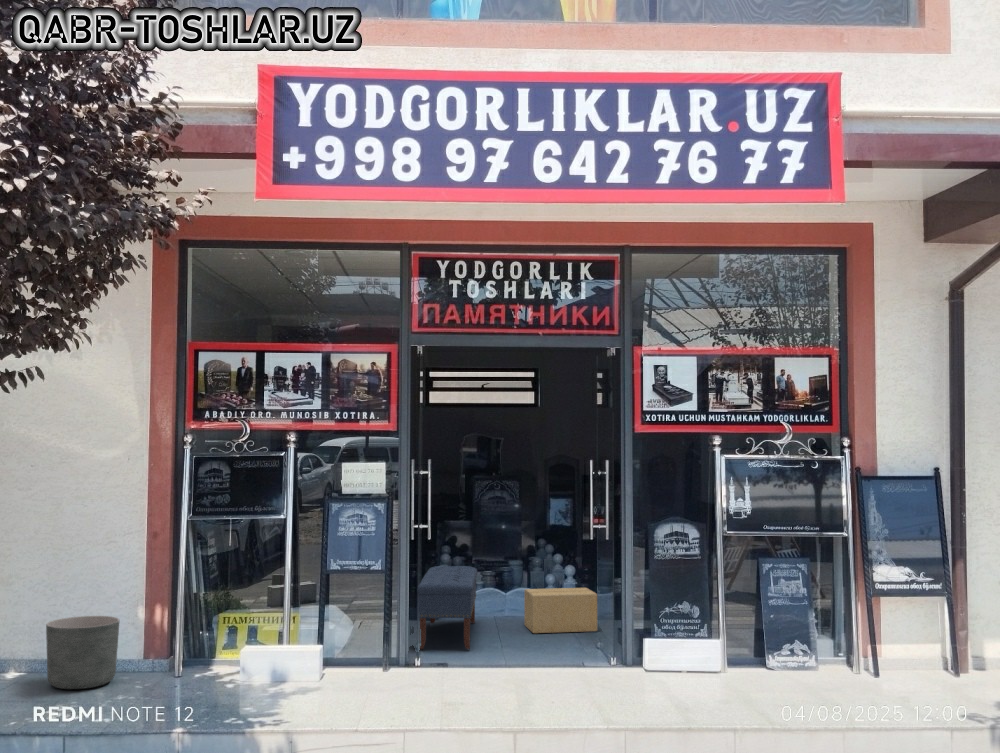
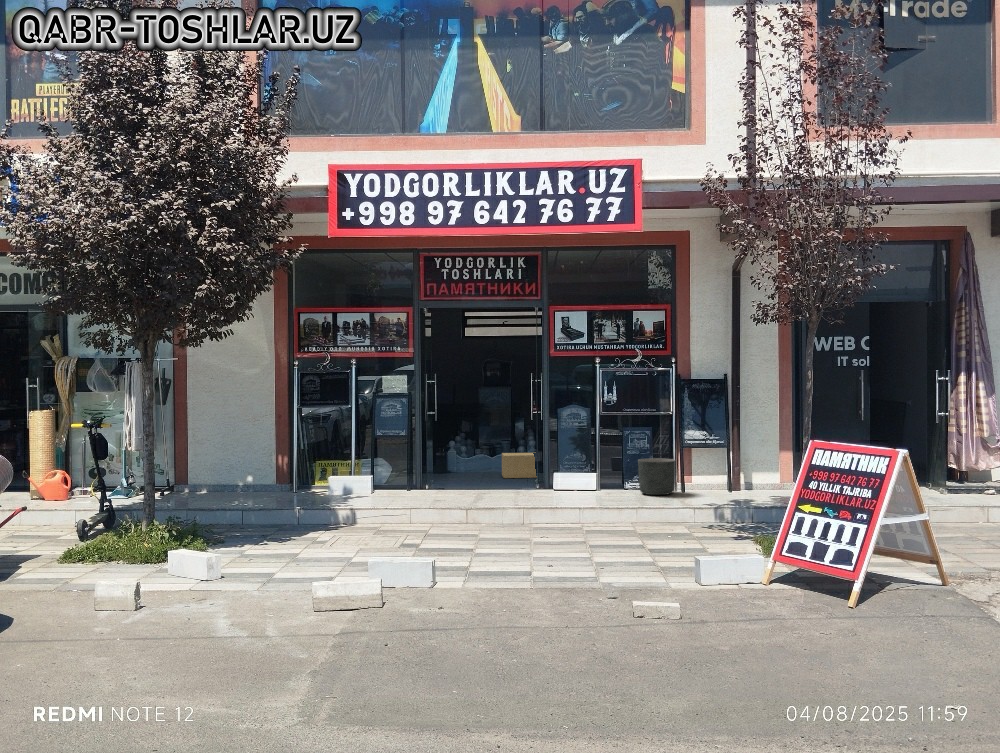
bench: present [417,566,477,649] -> none [430,439,473,484]
planter: present [46,616,119,689] -> present [638,458,675,495]

